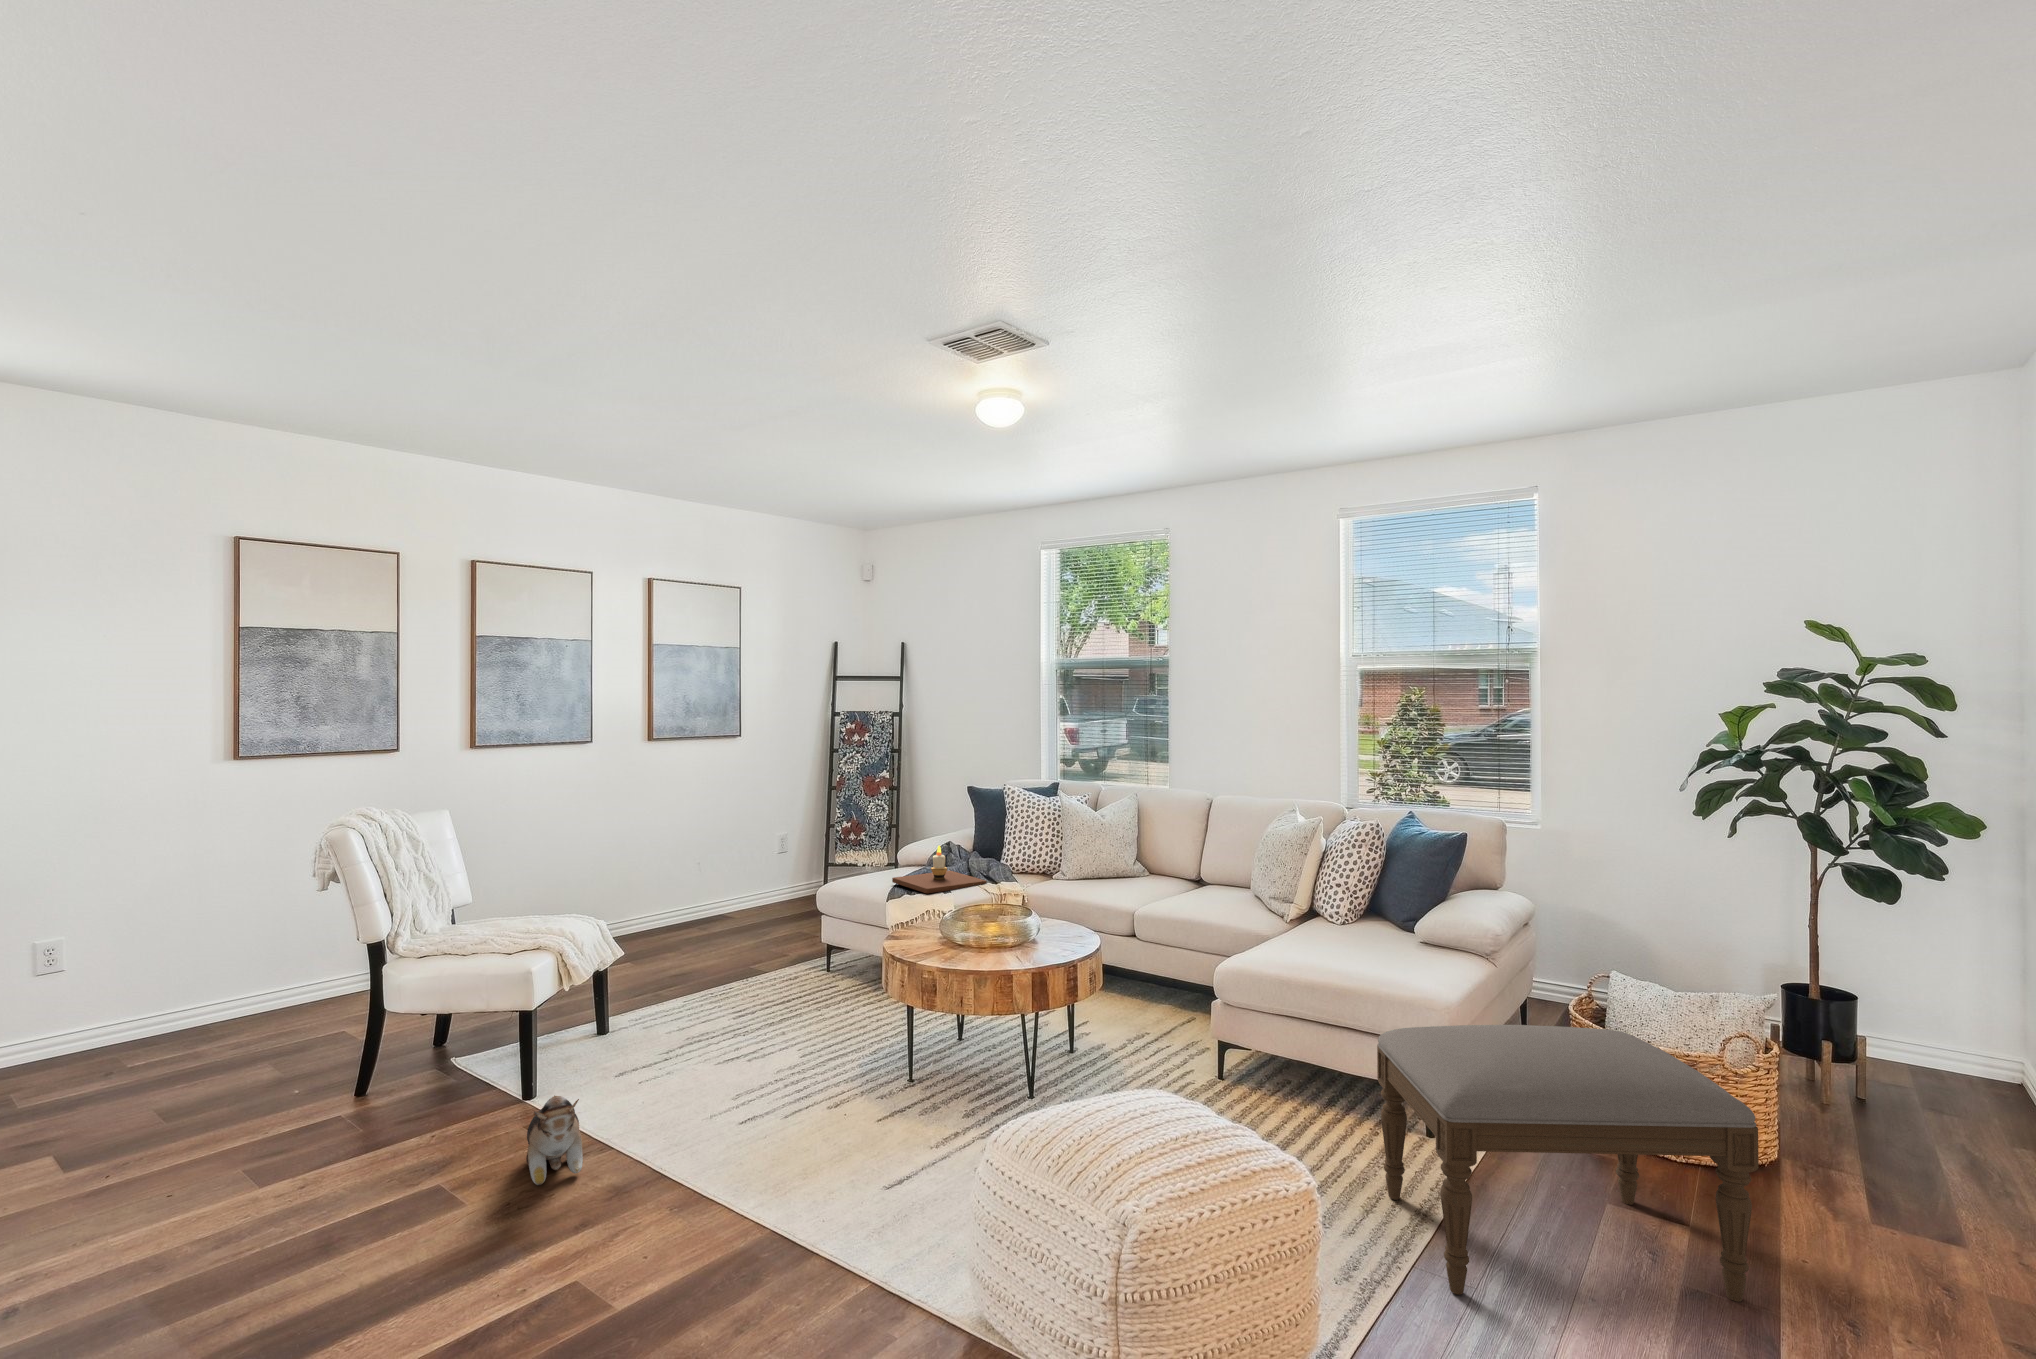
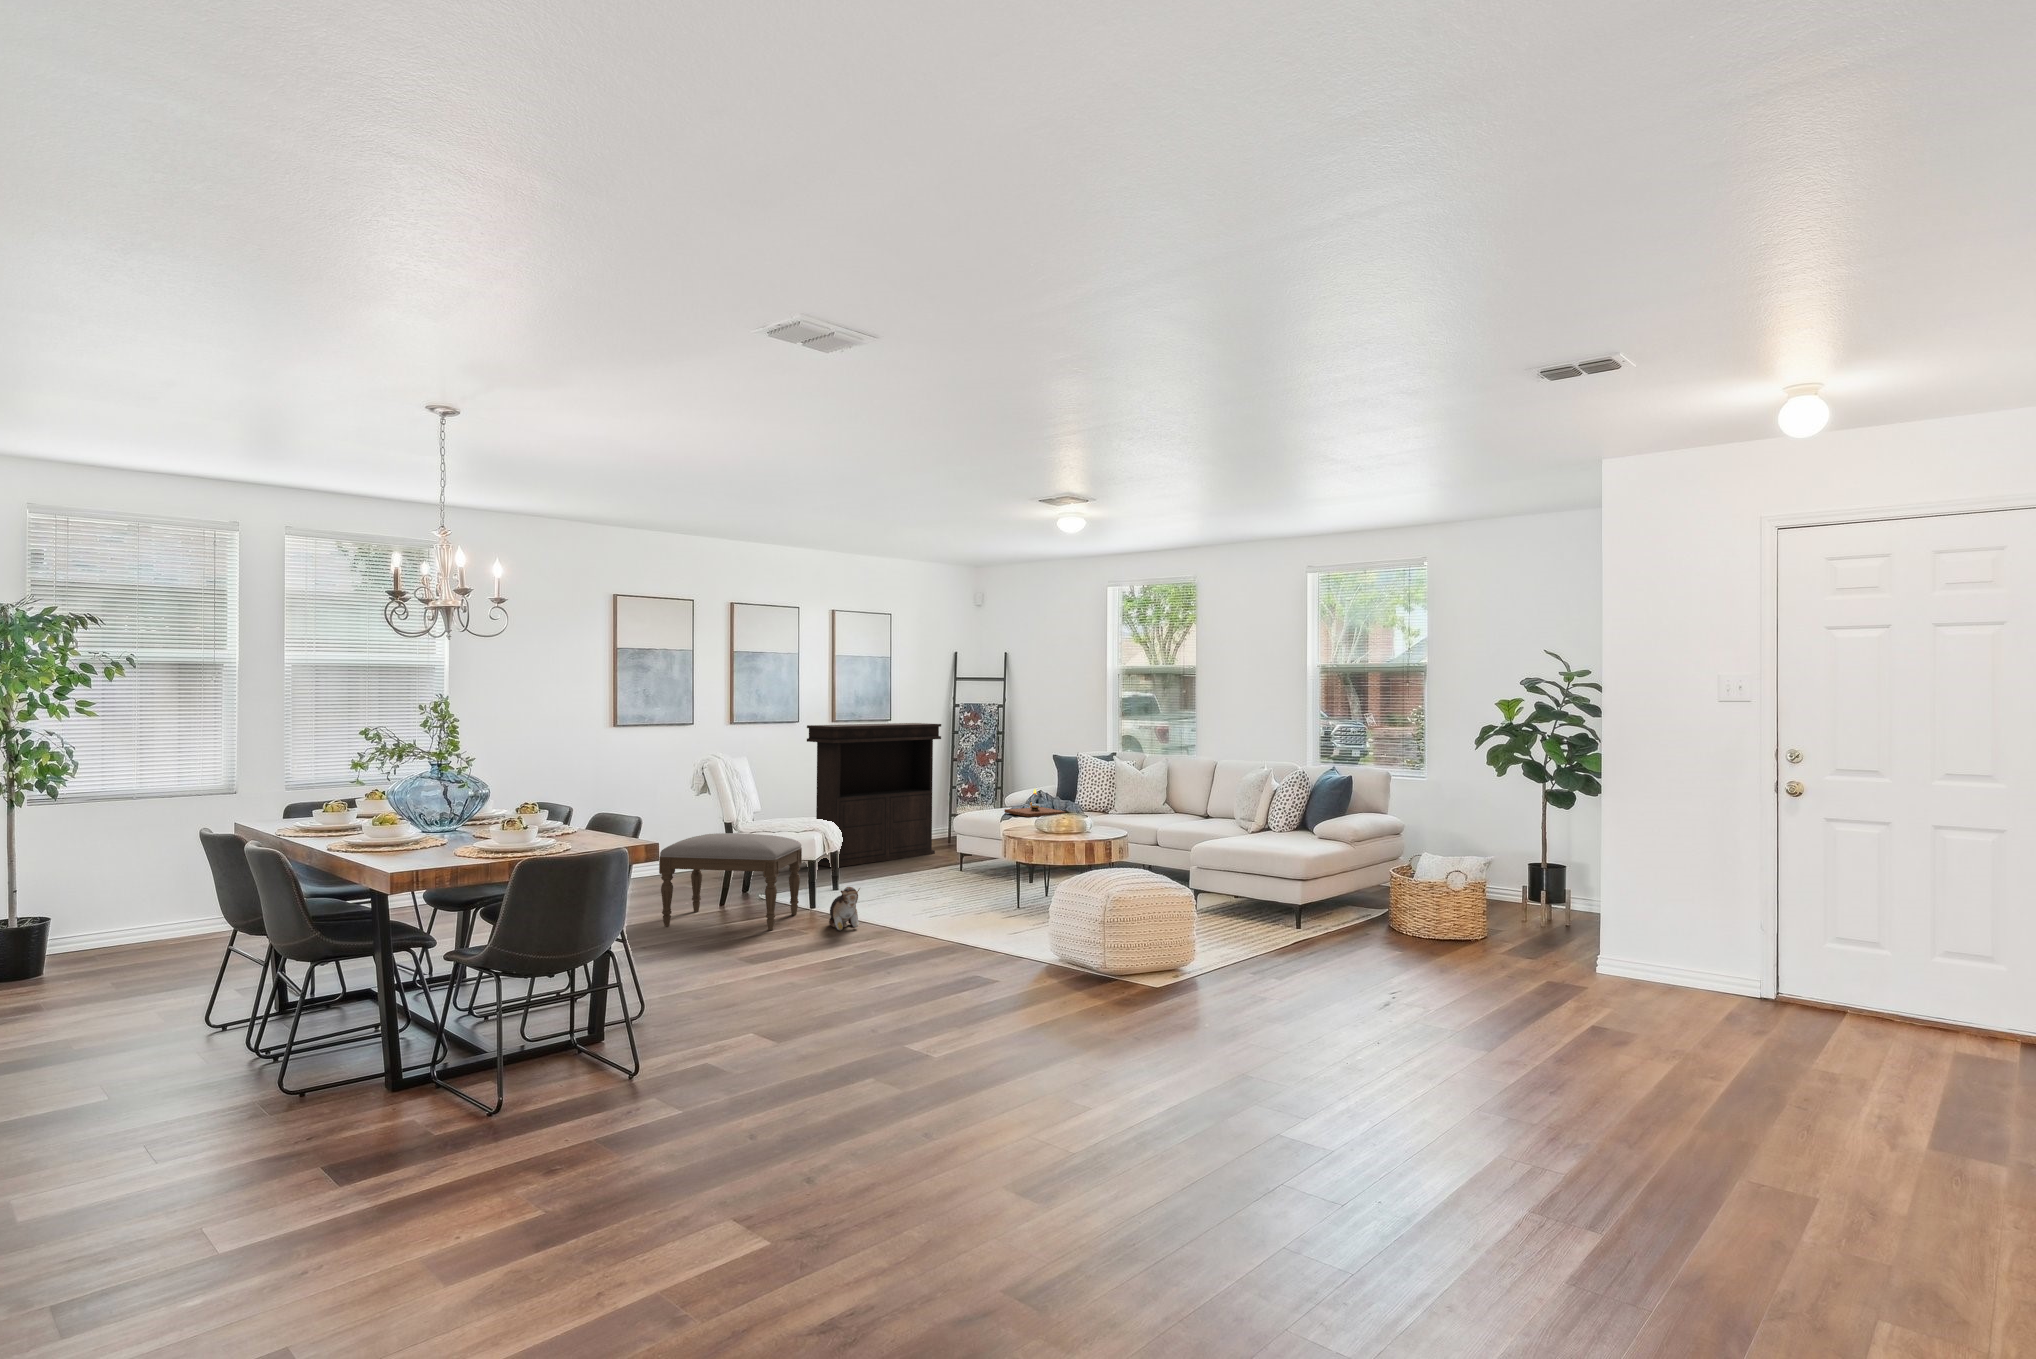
console table: none [592,741,806,970] -> present [807,723,941,867]
ottoman: present [1377,1025,1759,1302] -> present [659,833,802,930]

